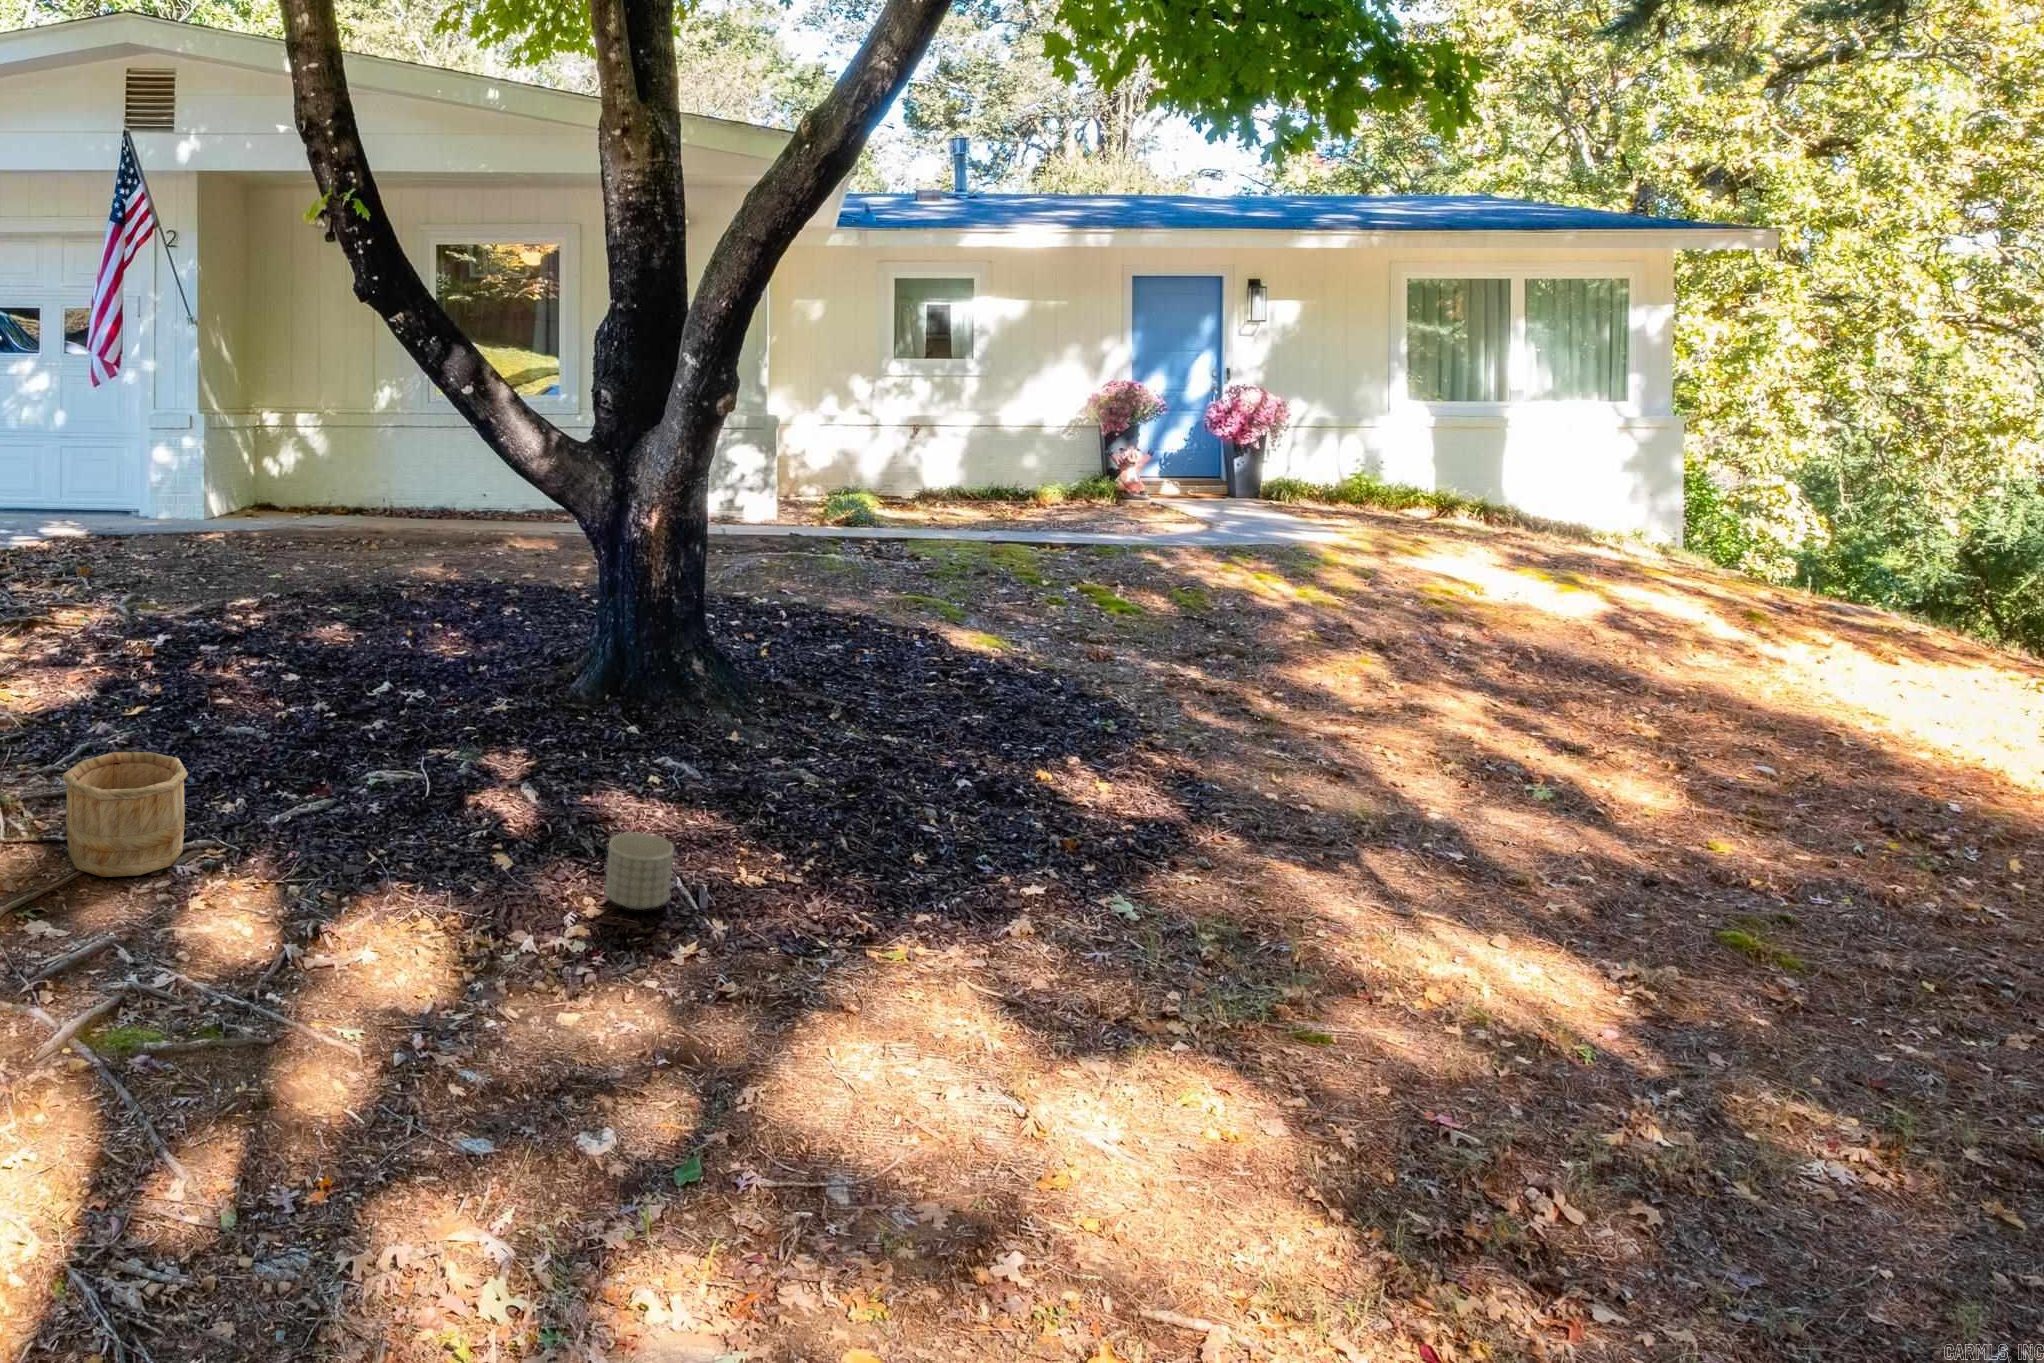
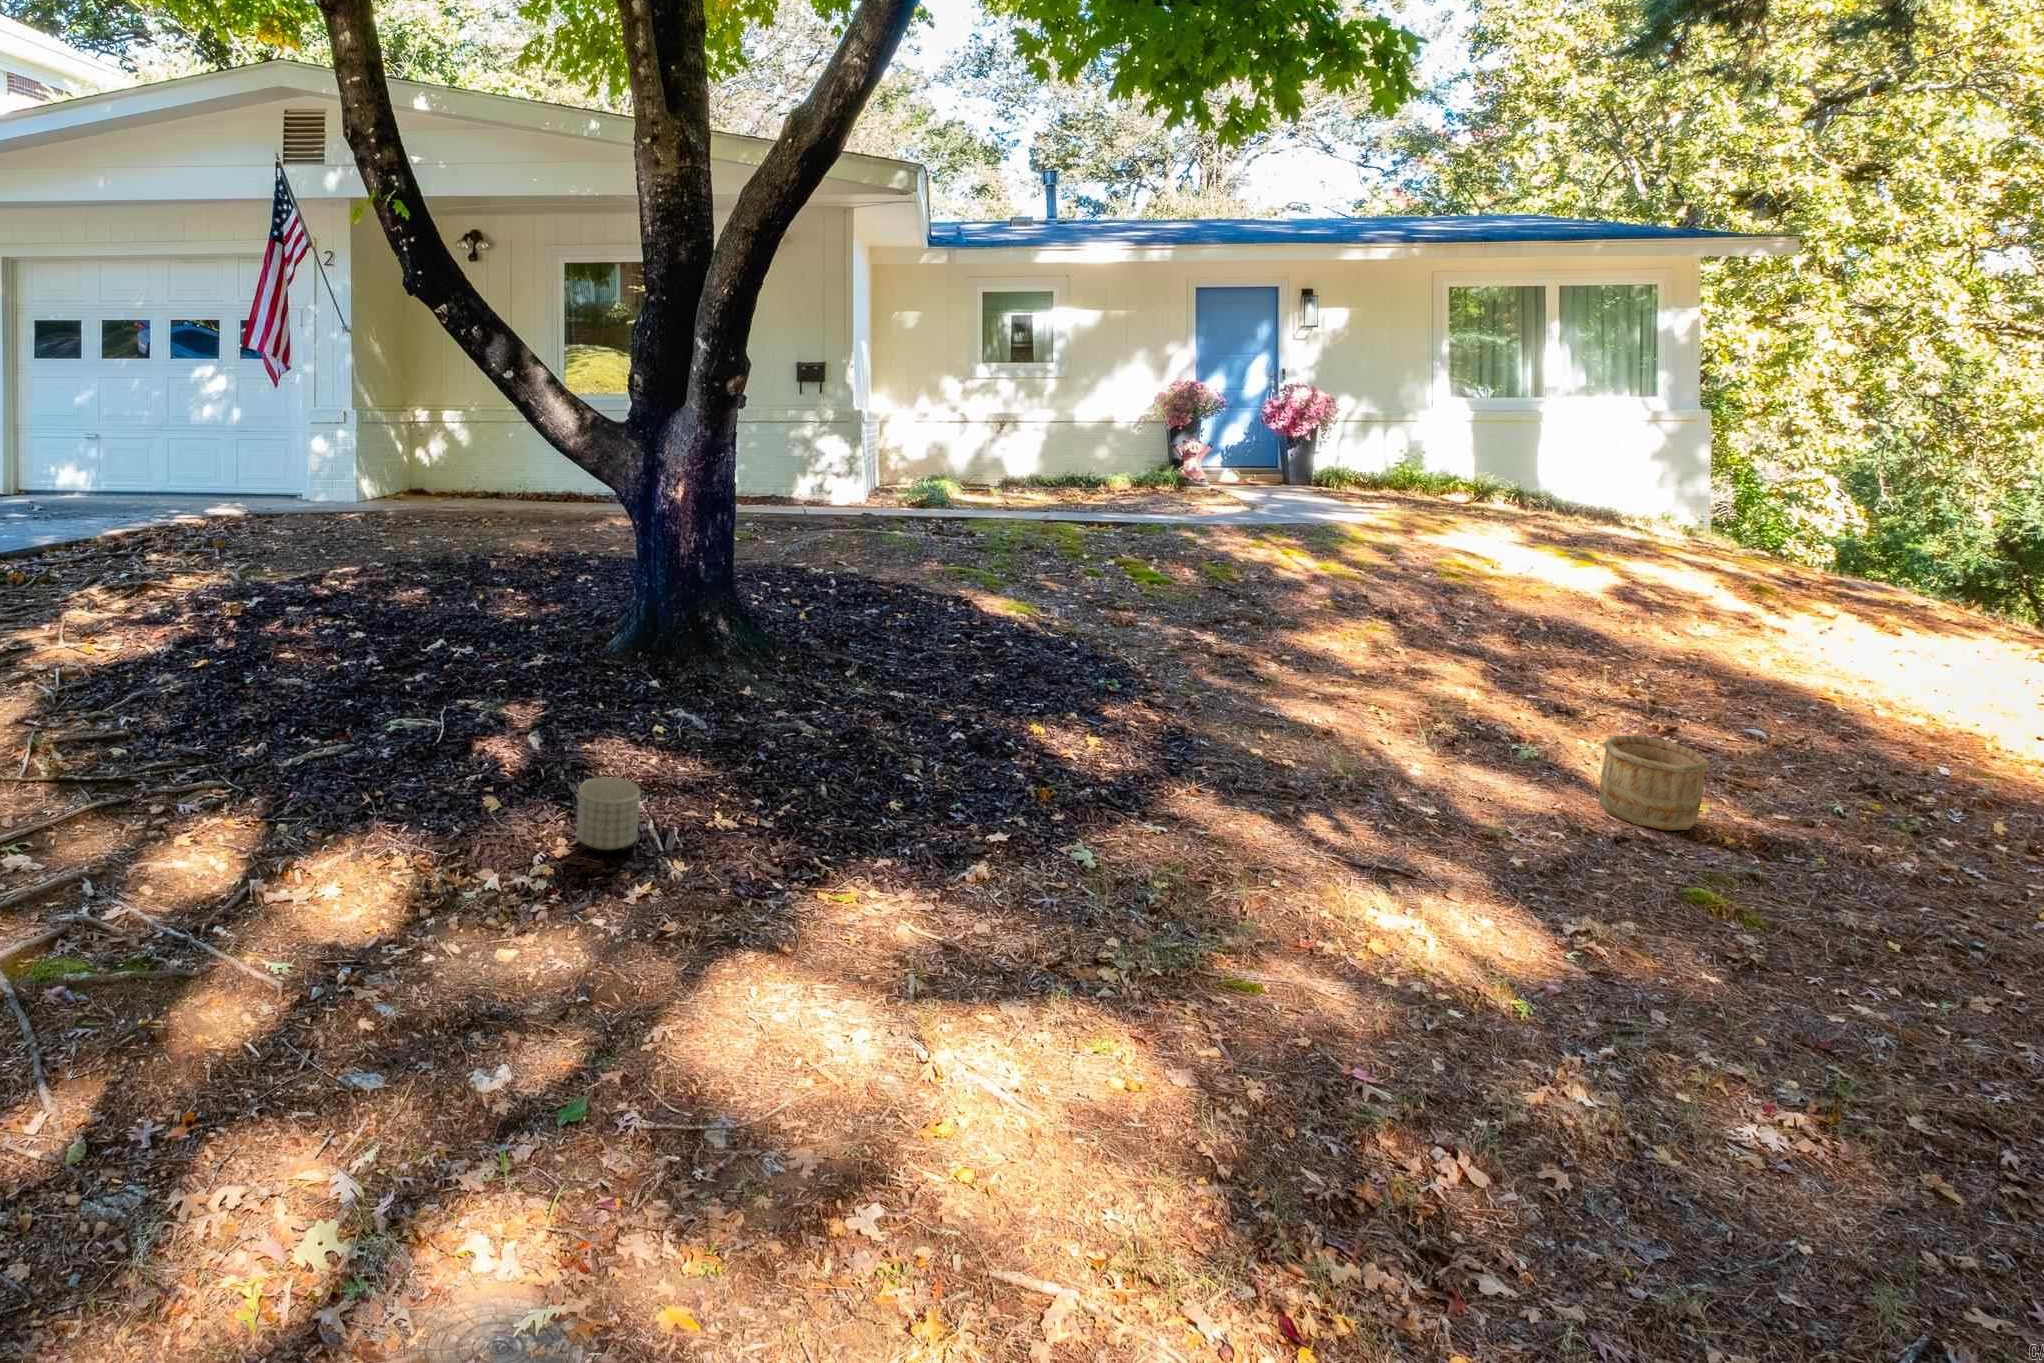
wooden bucket: present [62,752,188,877] -> present [1599,736,1710,830]

